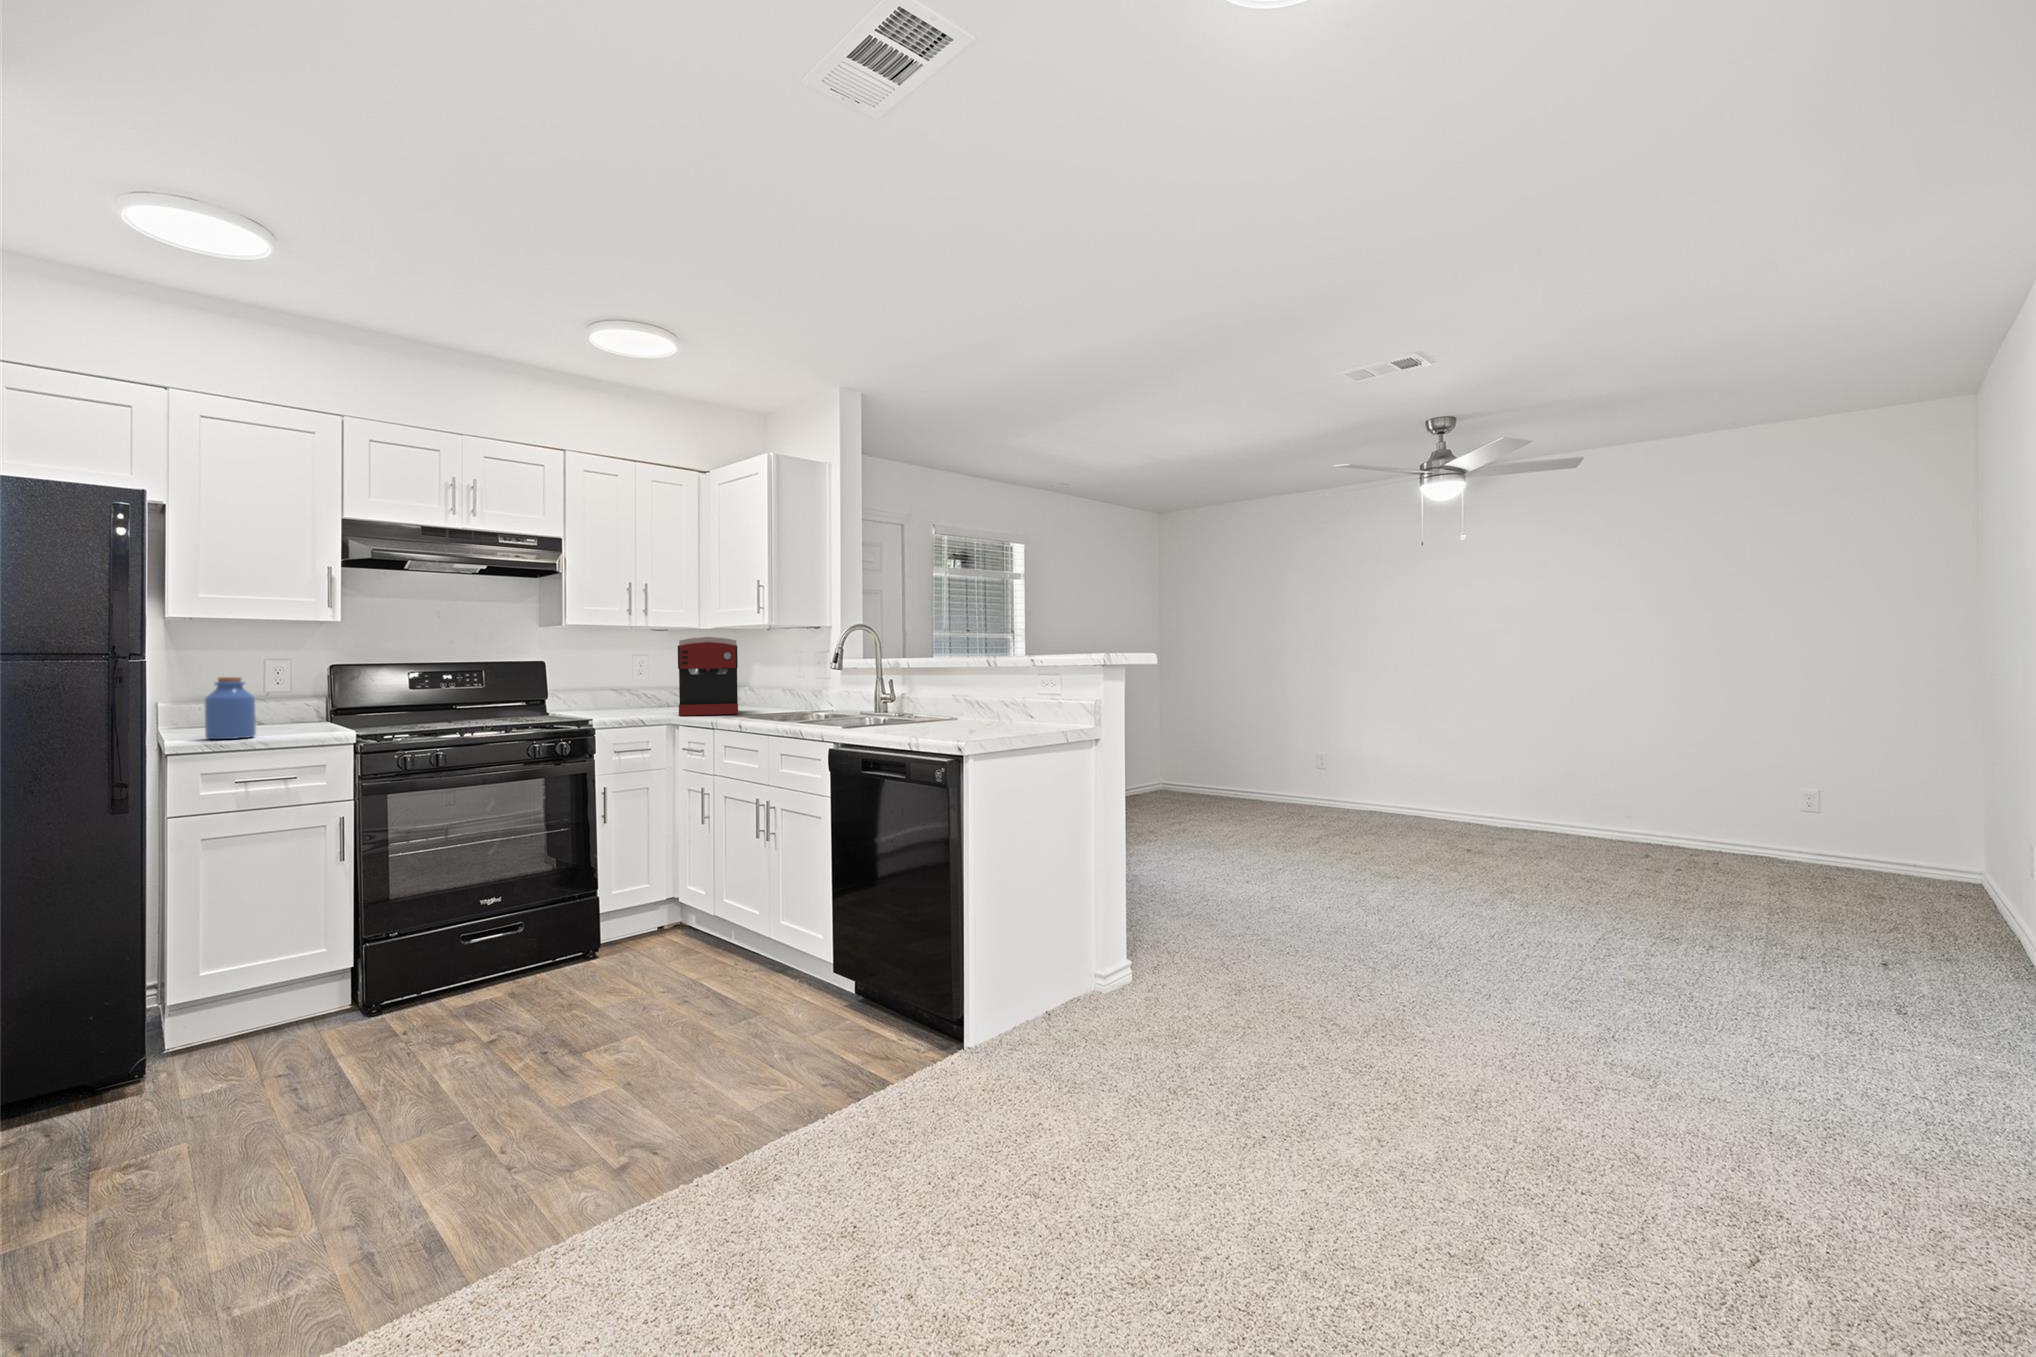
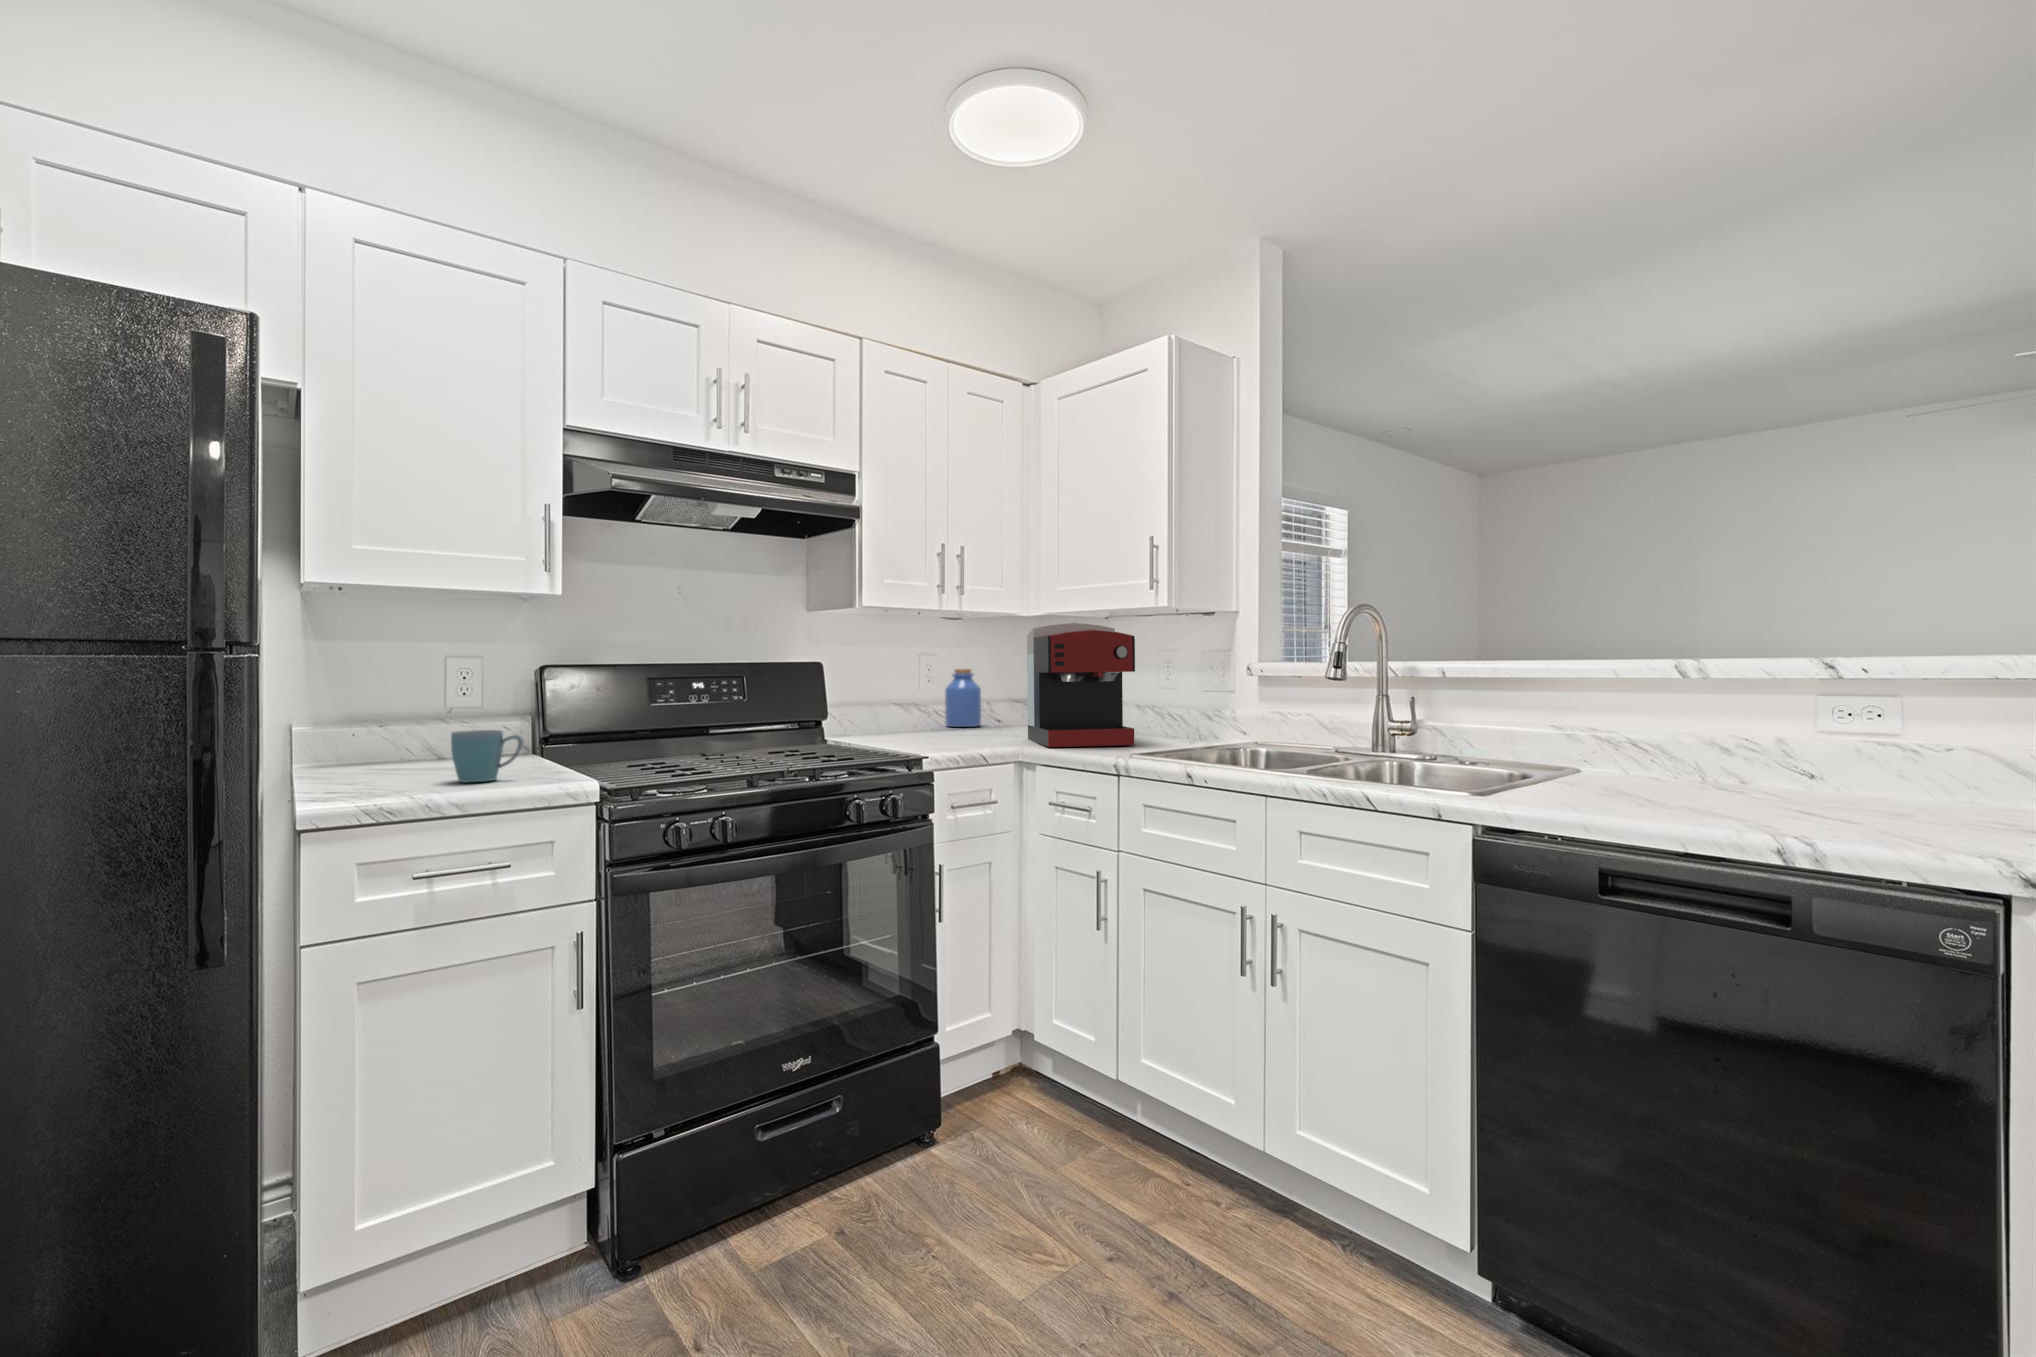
jar: present [205,677,256,739] -> present [945,669,981,727]
mug: none [261,703,307,733] -> present [451,730,523,782]

